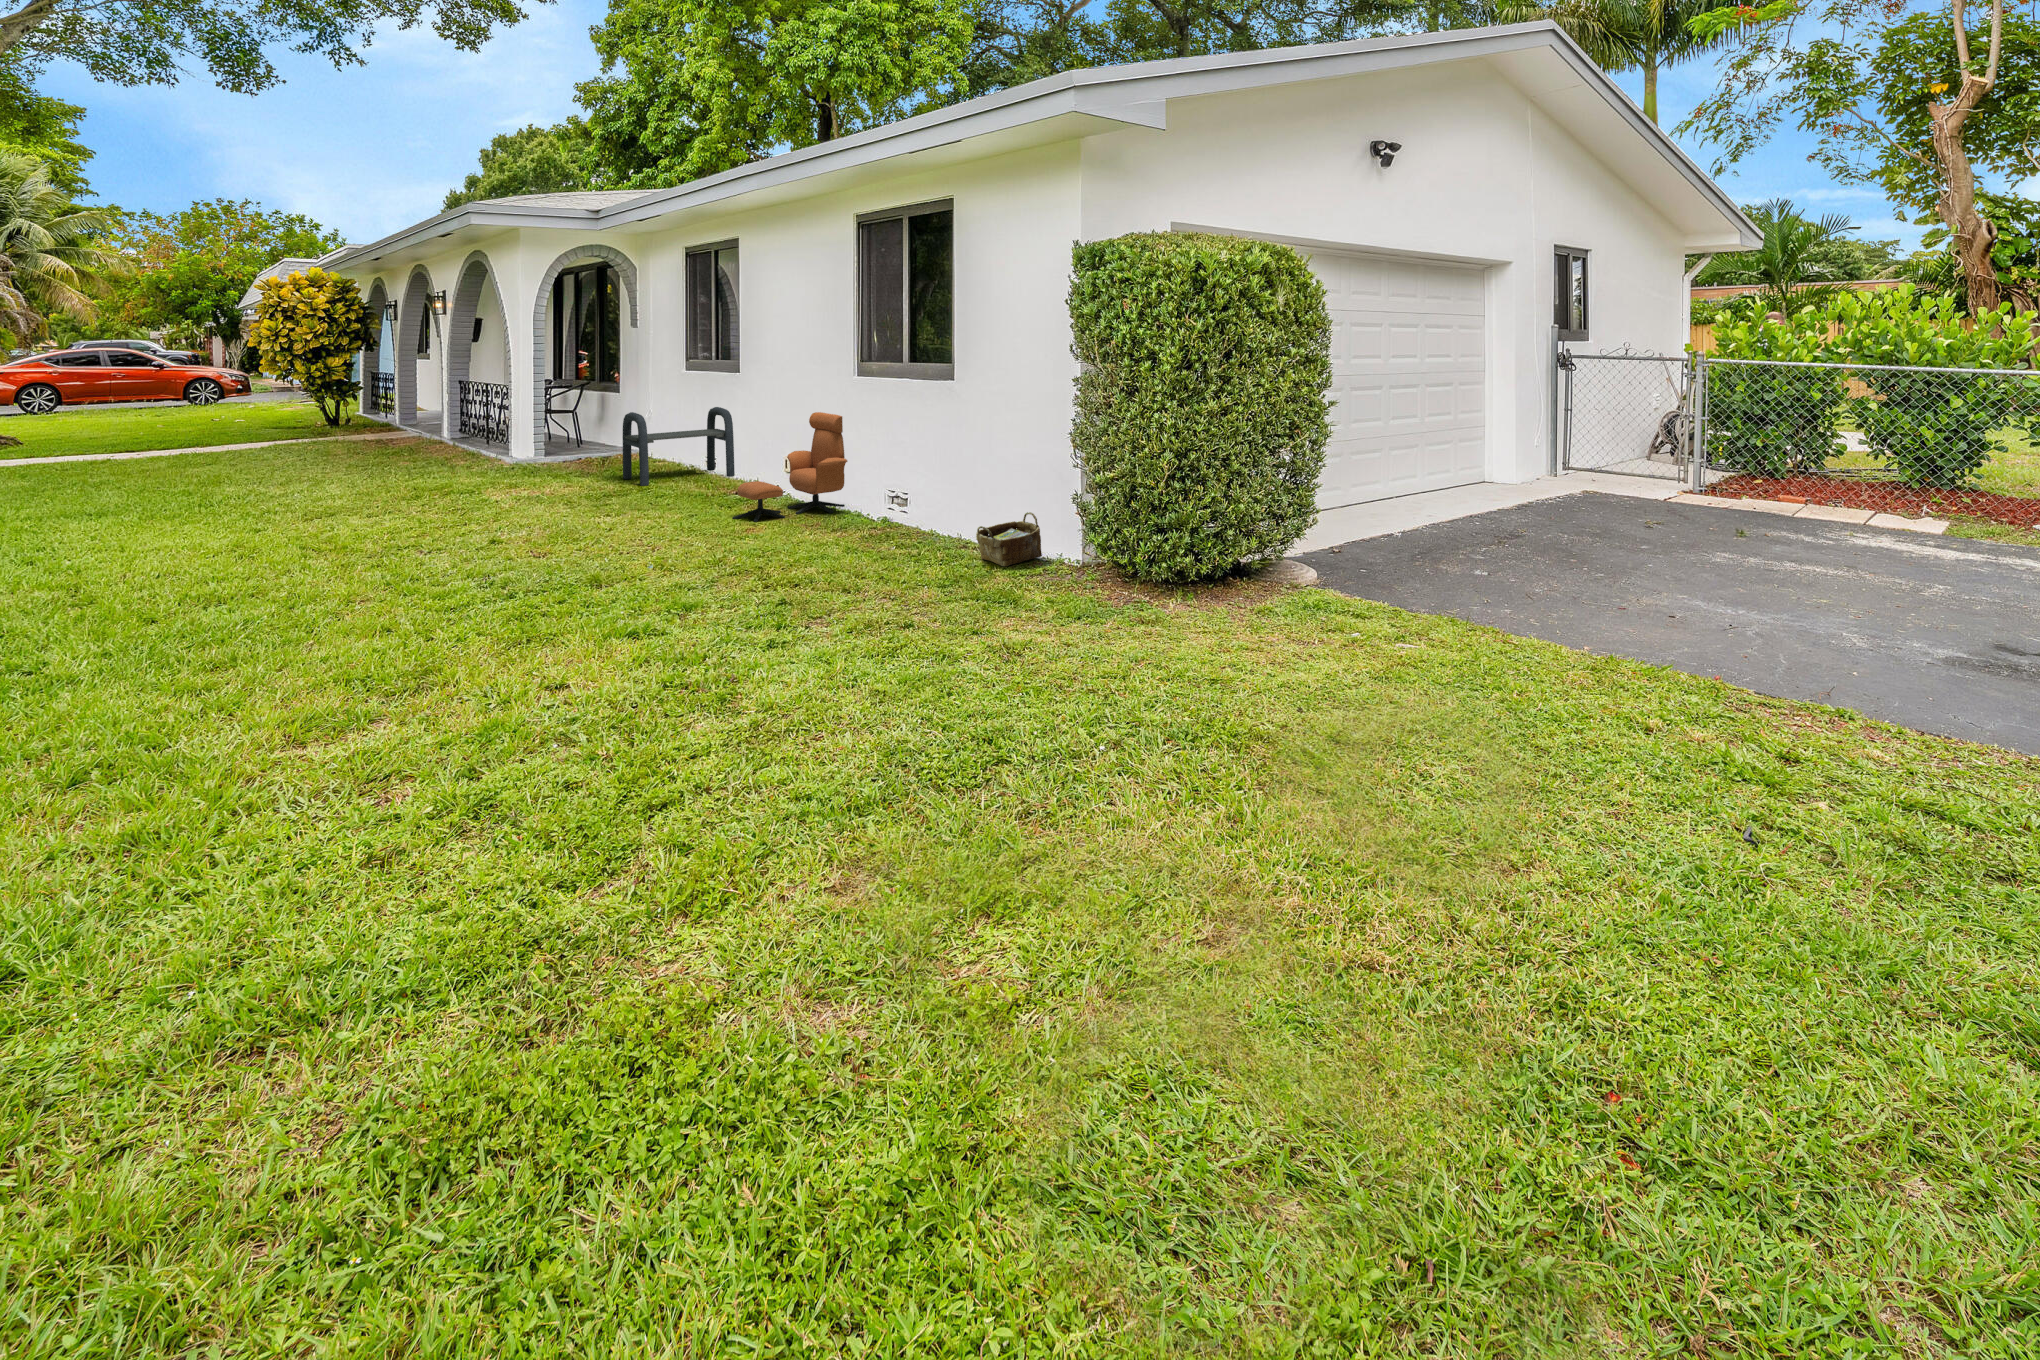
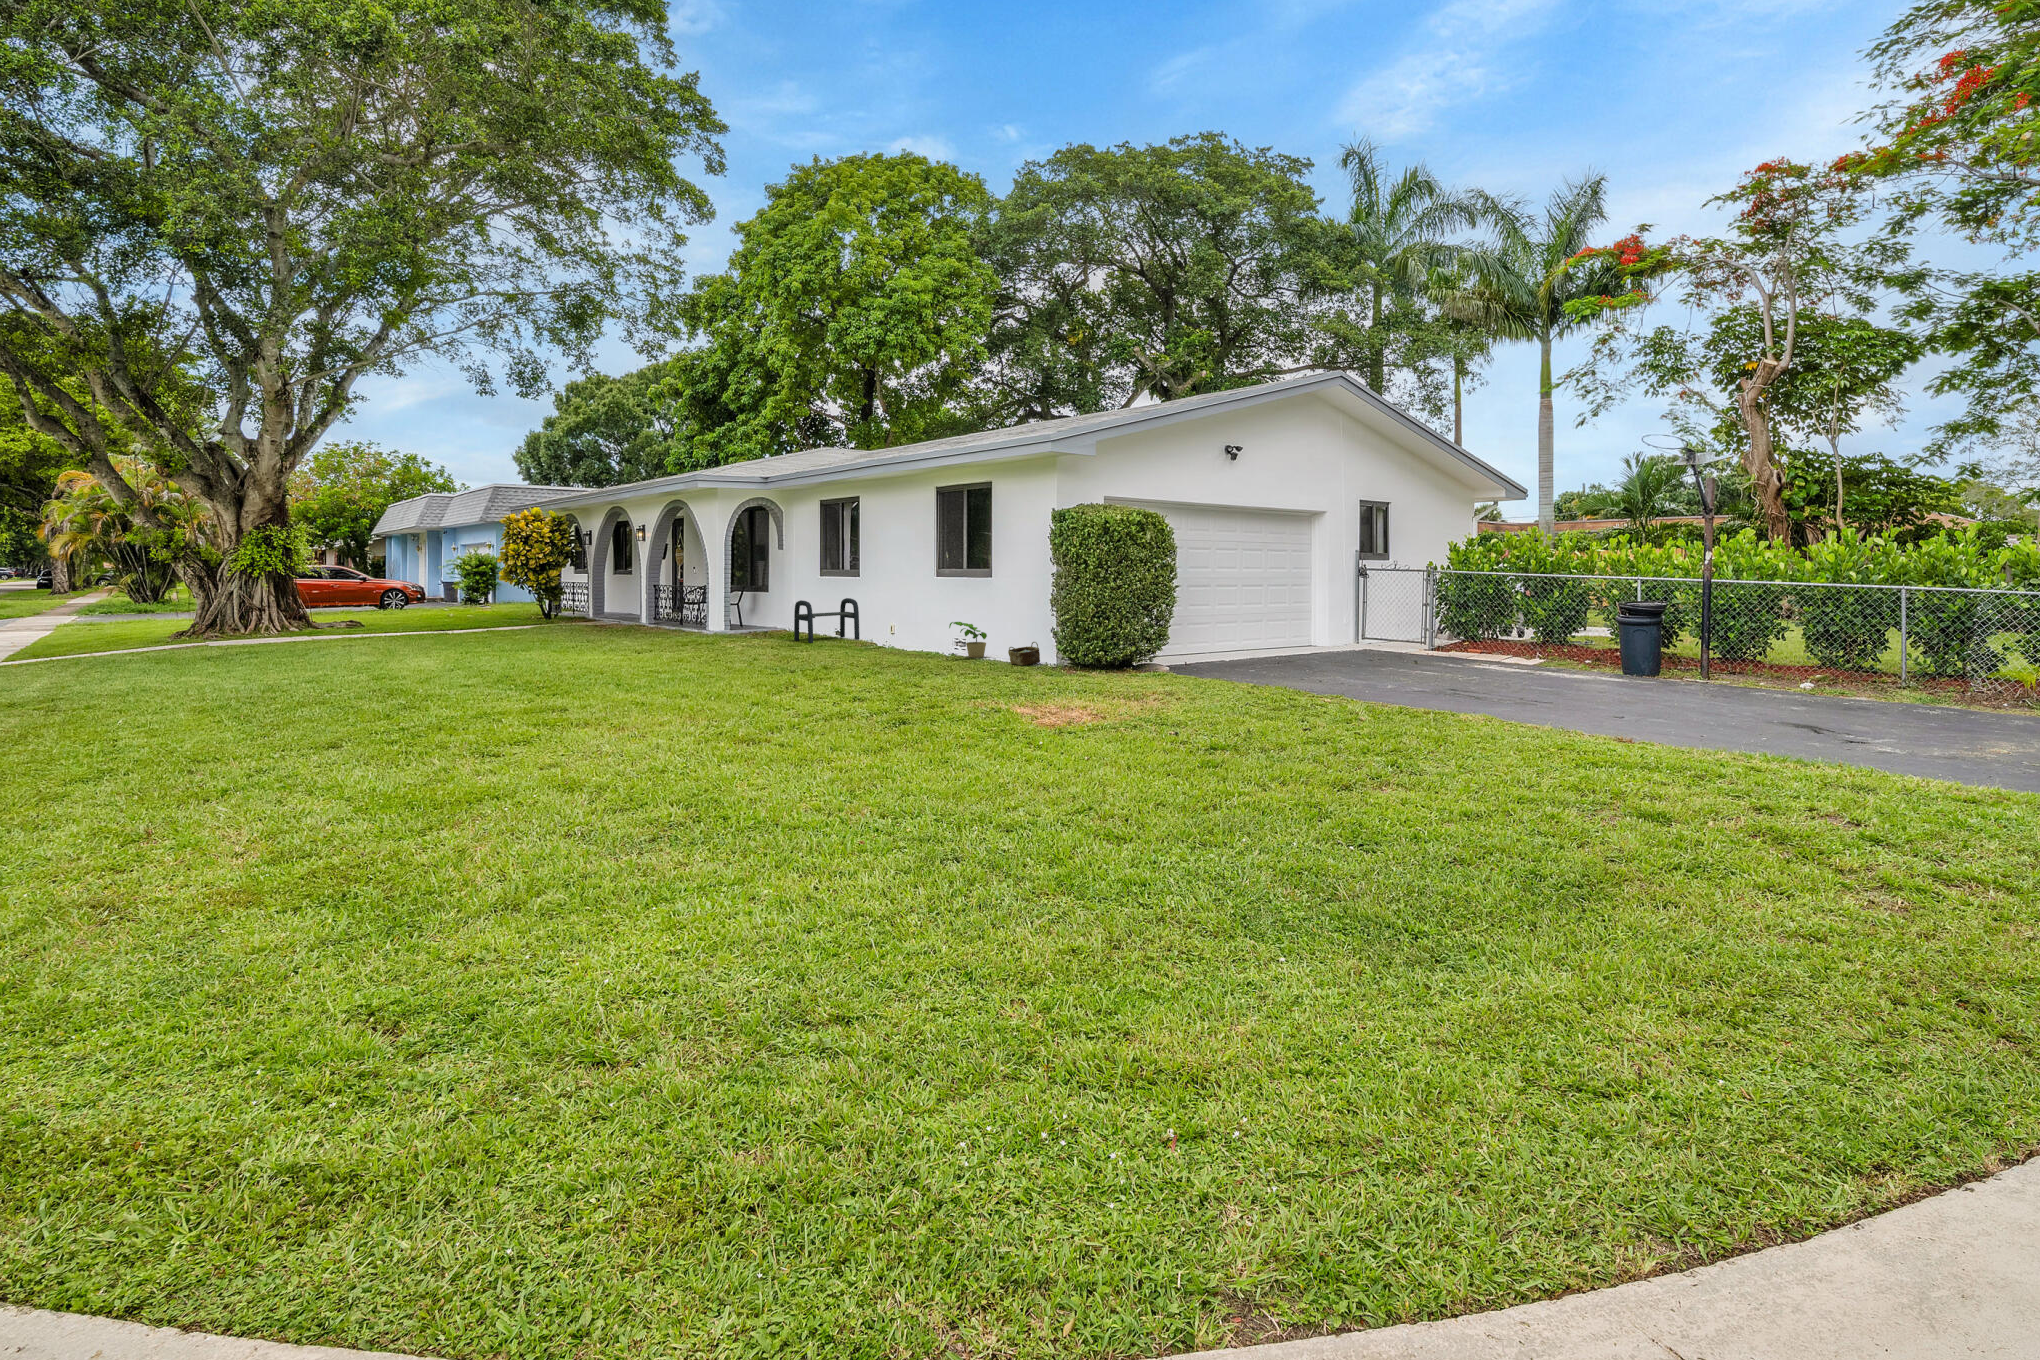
lounge chair: present [733,412,847,522] -> none [876,598,936,654]
potted plant: none [862,465,937,534] -> present [949,622,987,658]

